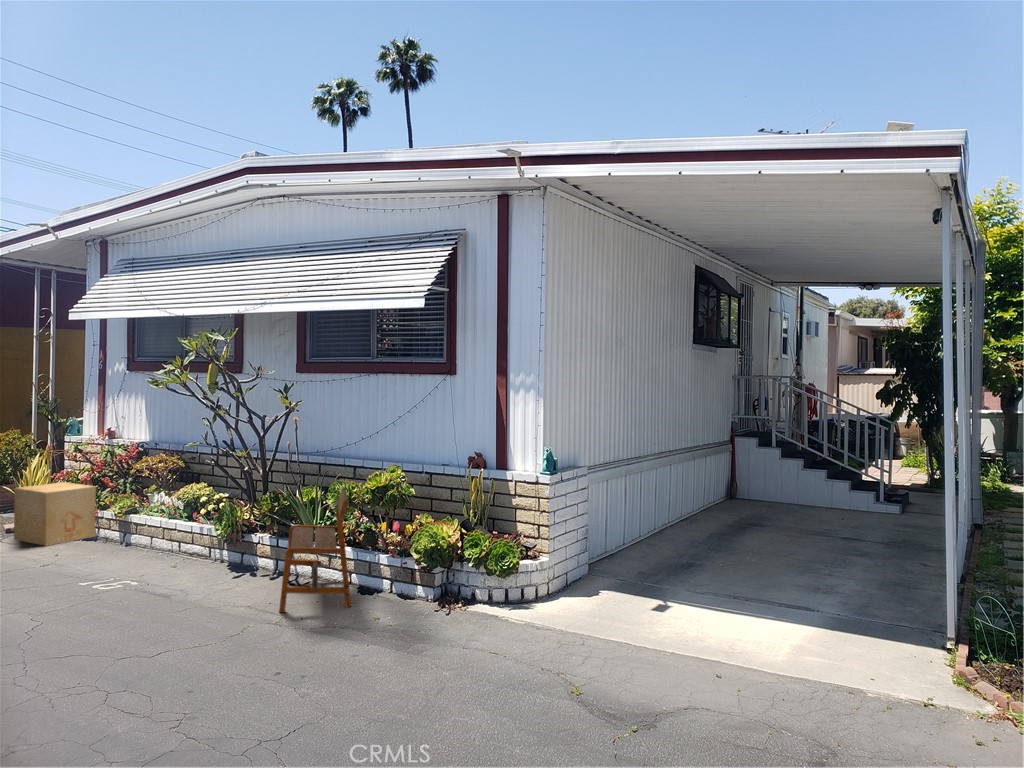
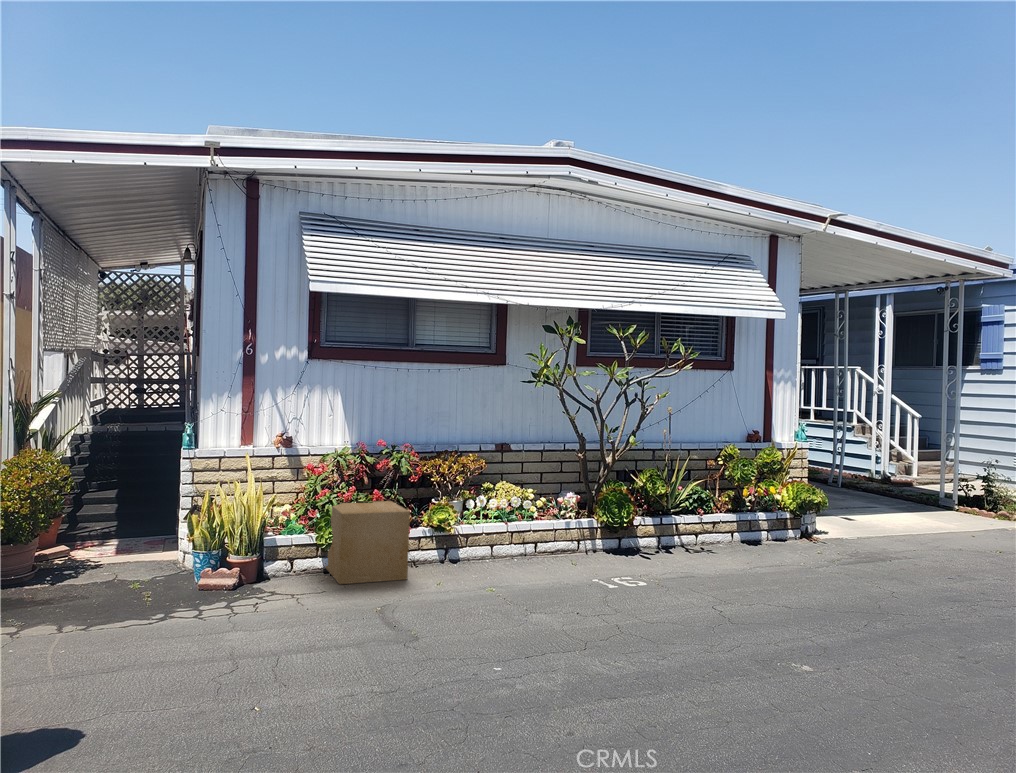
bench: present [279,487,351,612] -> none [693,461,797,562]

